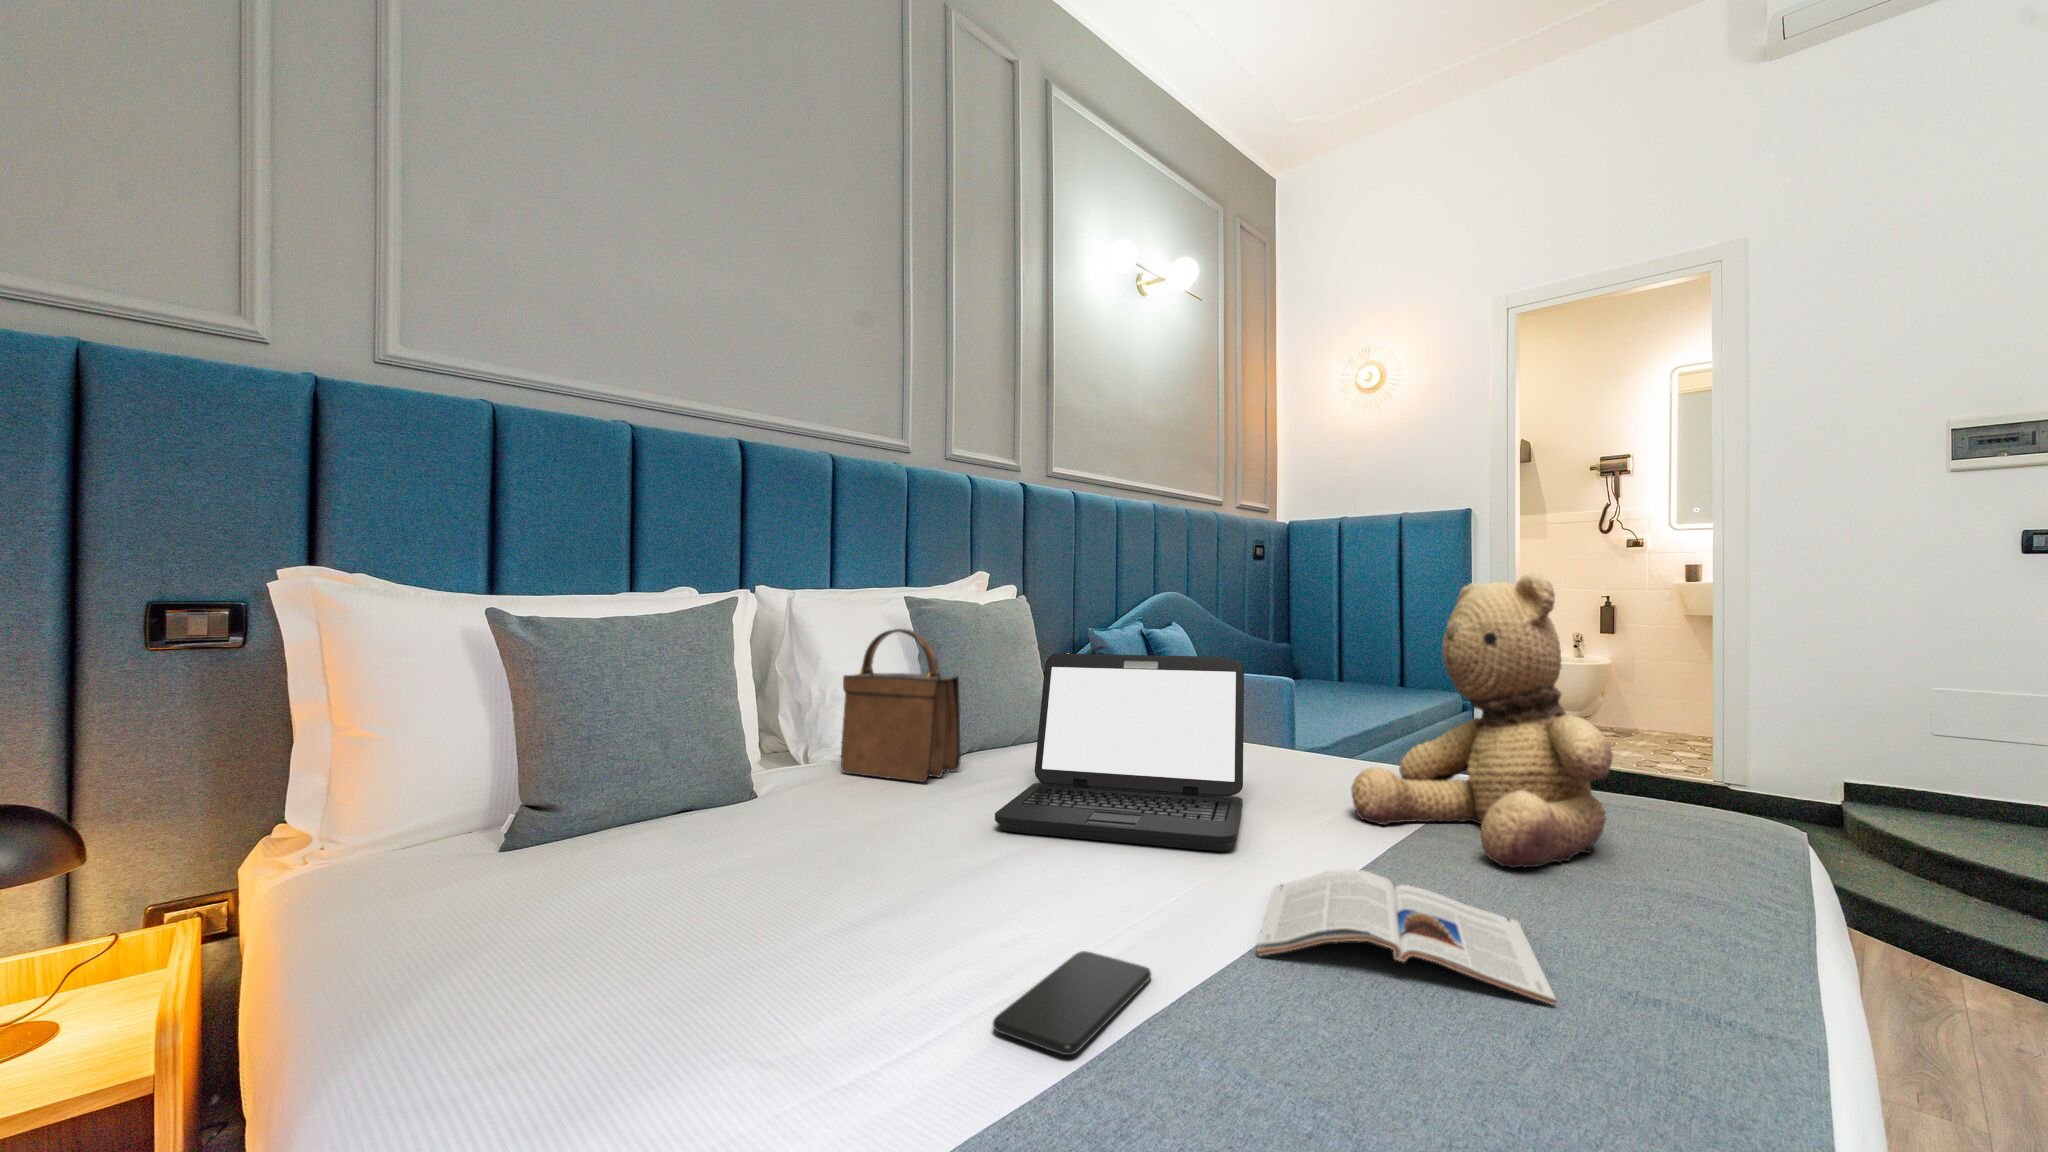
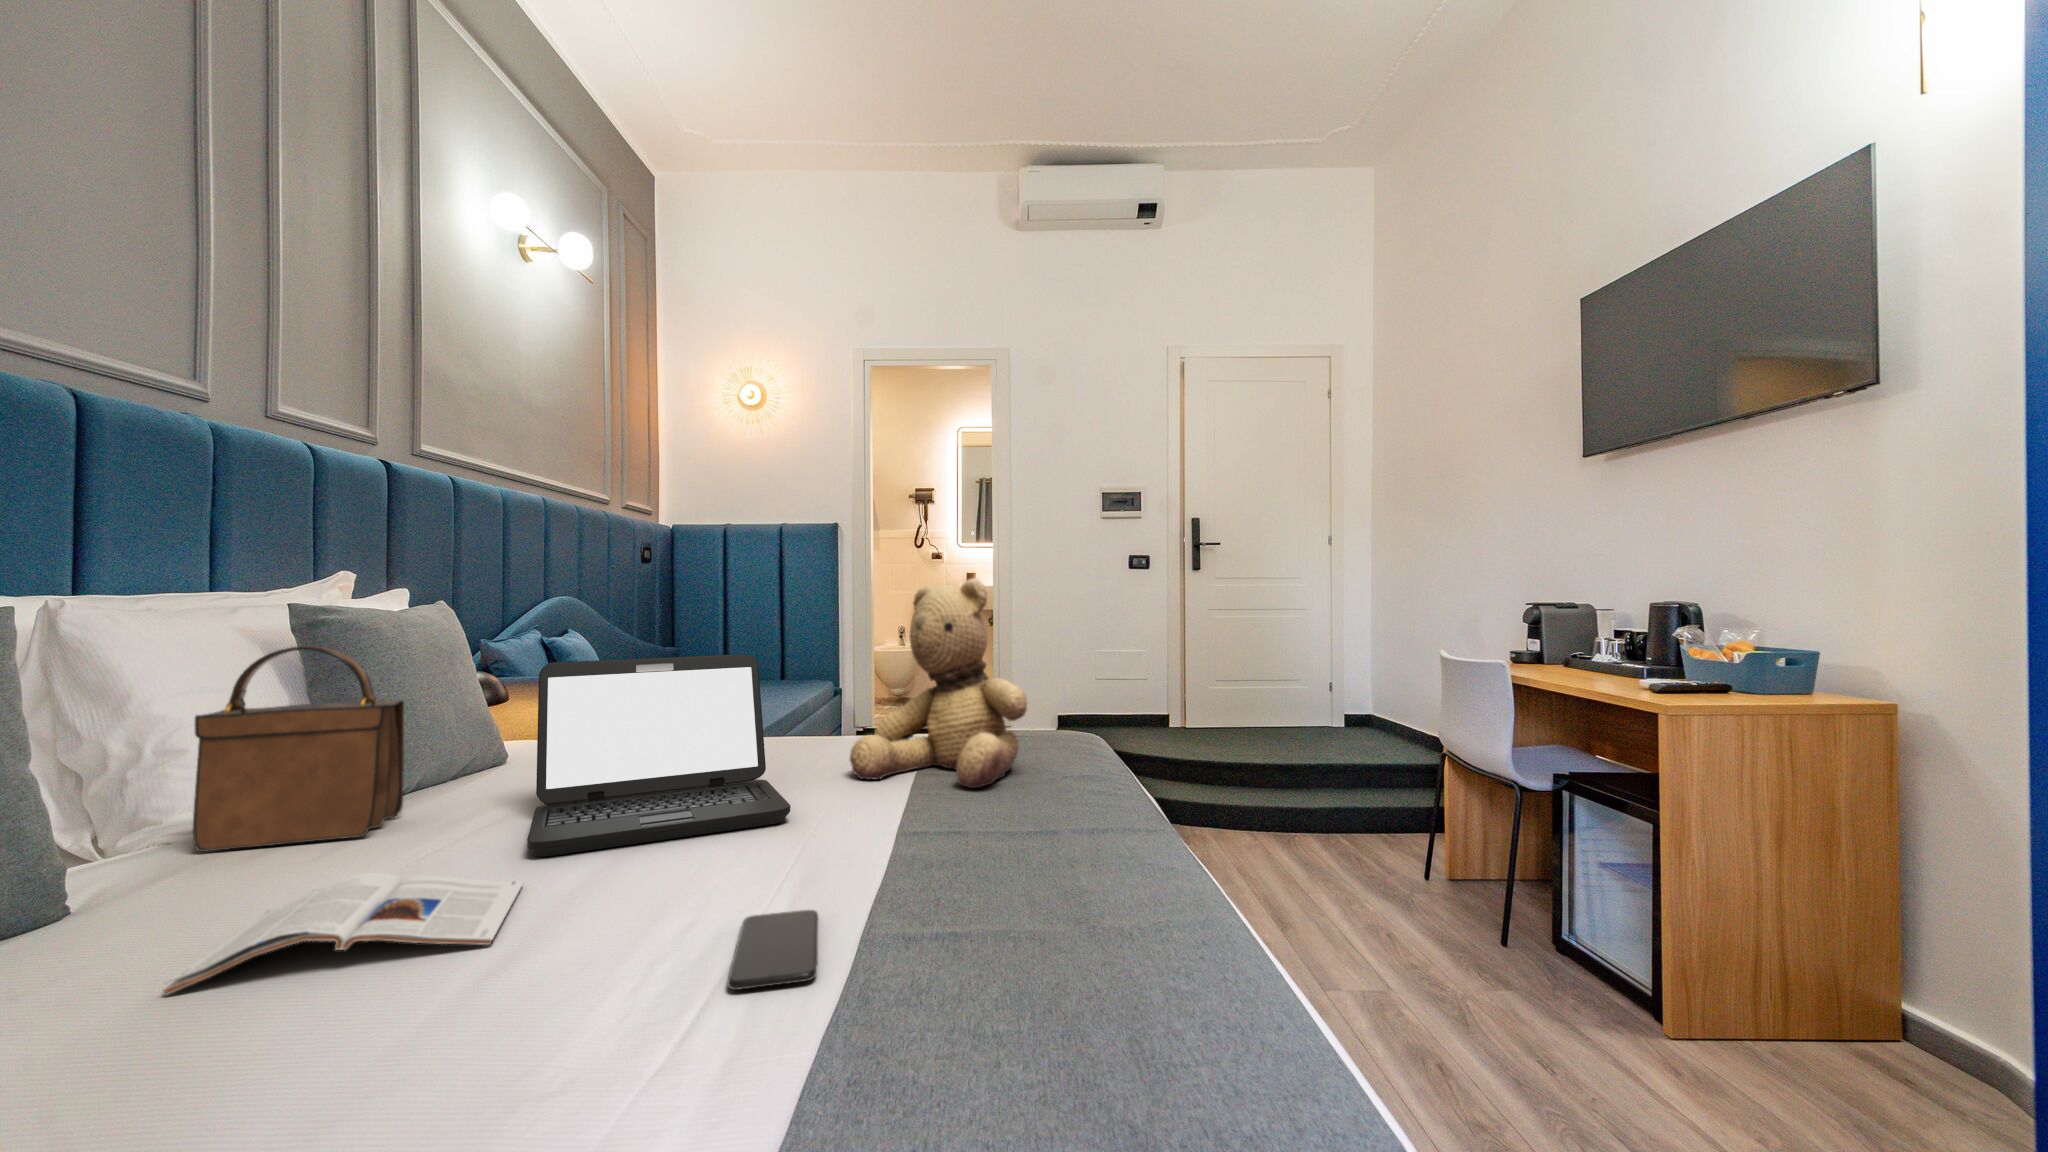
magazine: present [1257,869,1556,1004] -> present [163,872,523,994]

